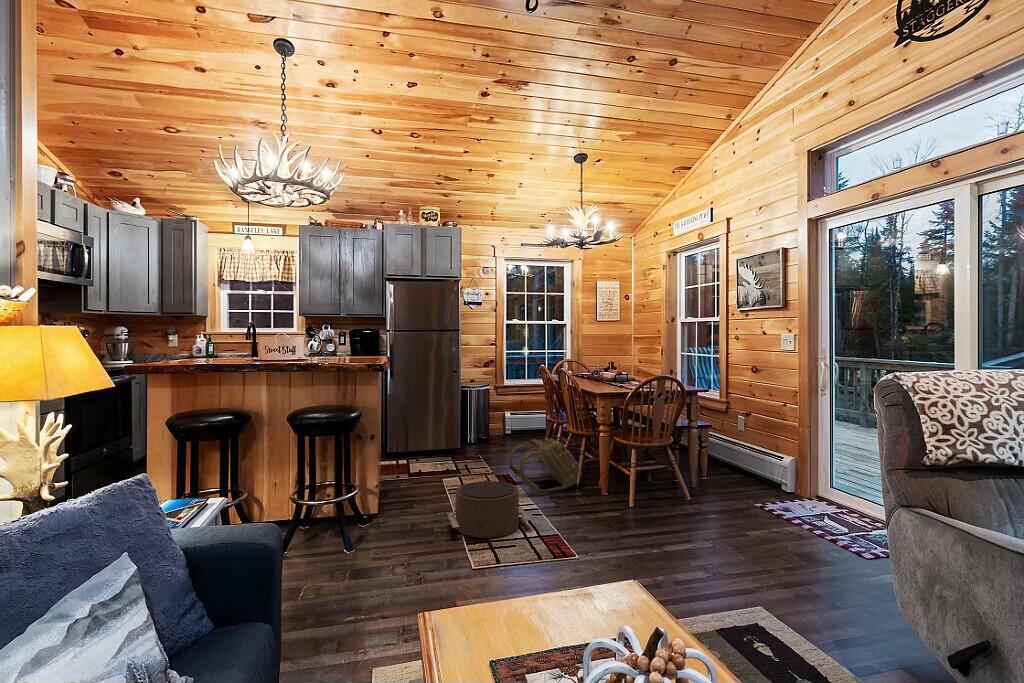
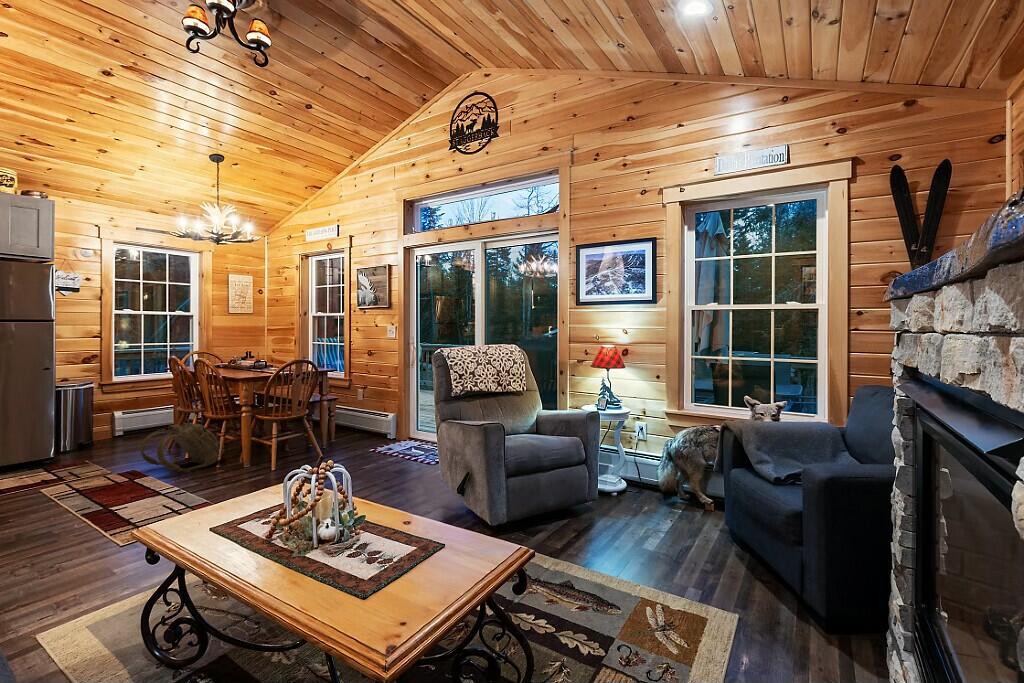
pouf: present [448,481,531,538] -> none [79,463,182,514]

